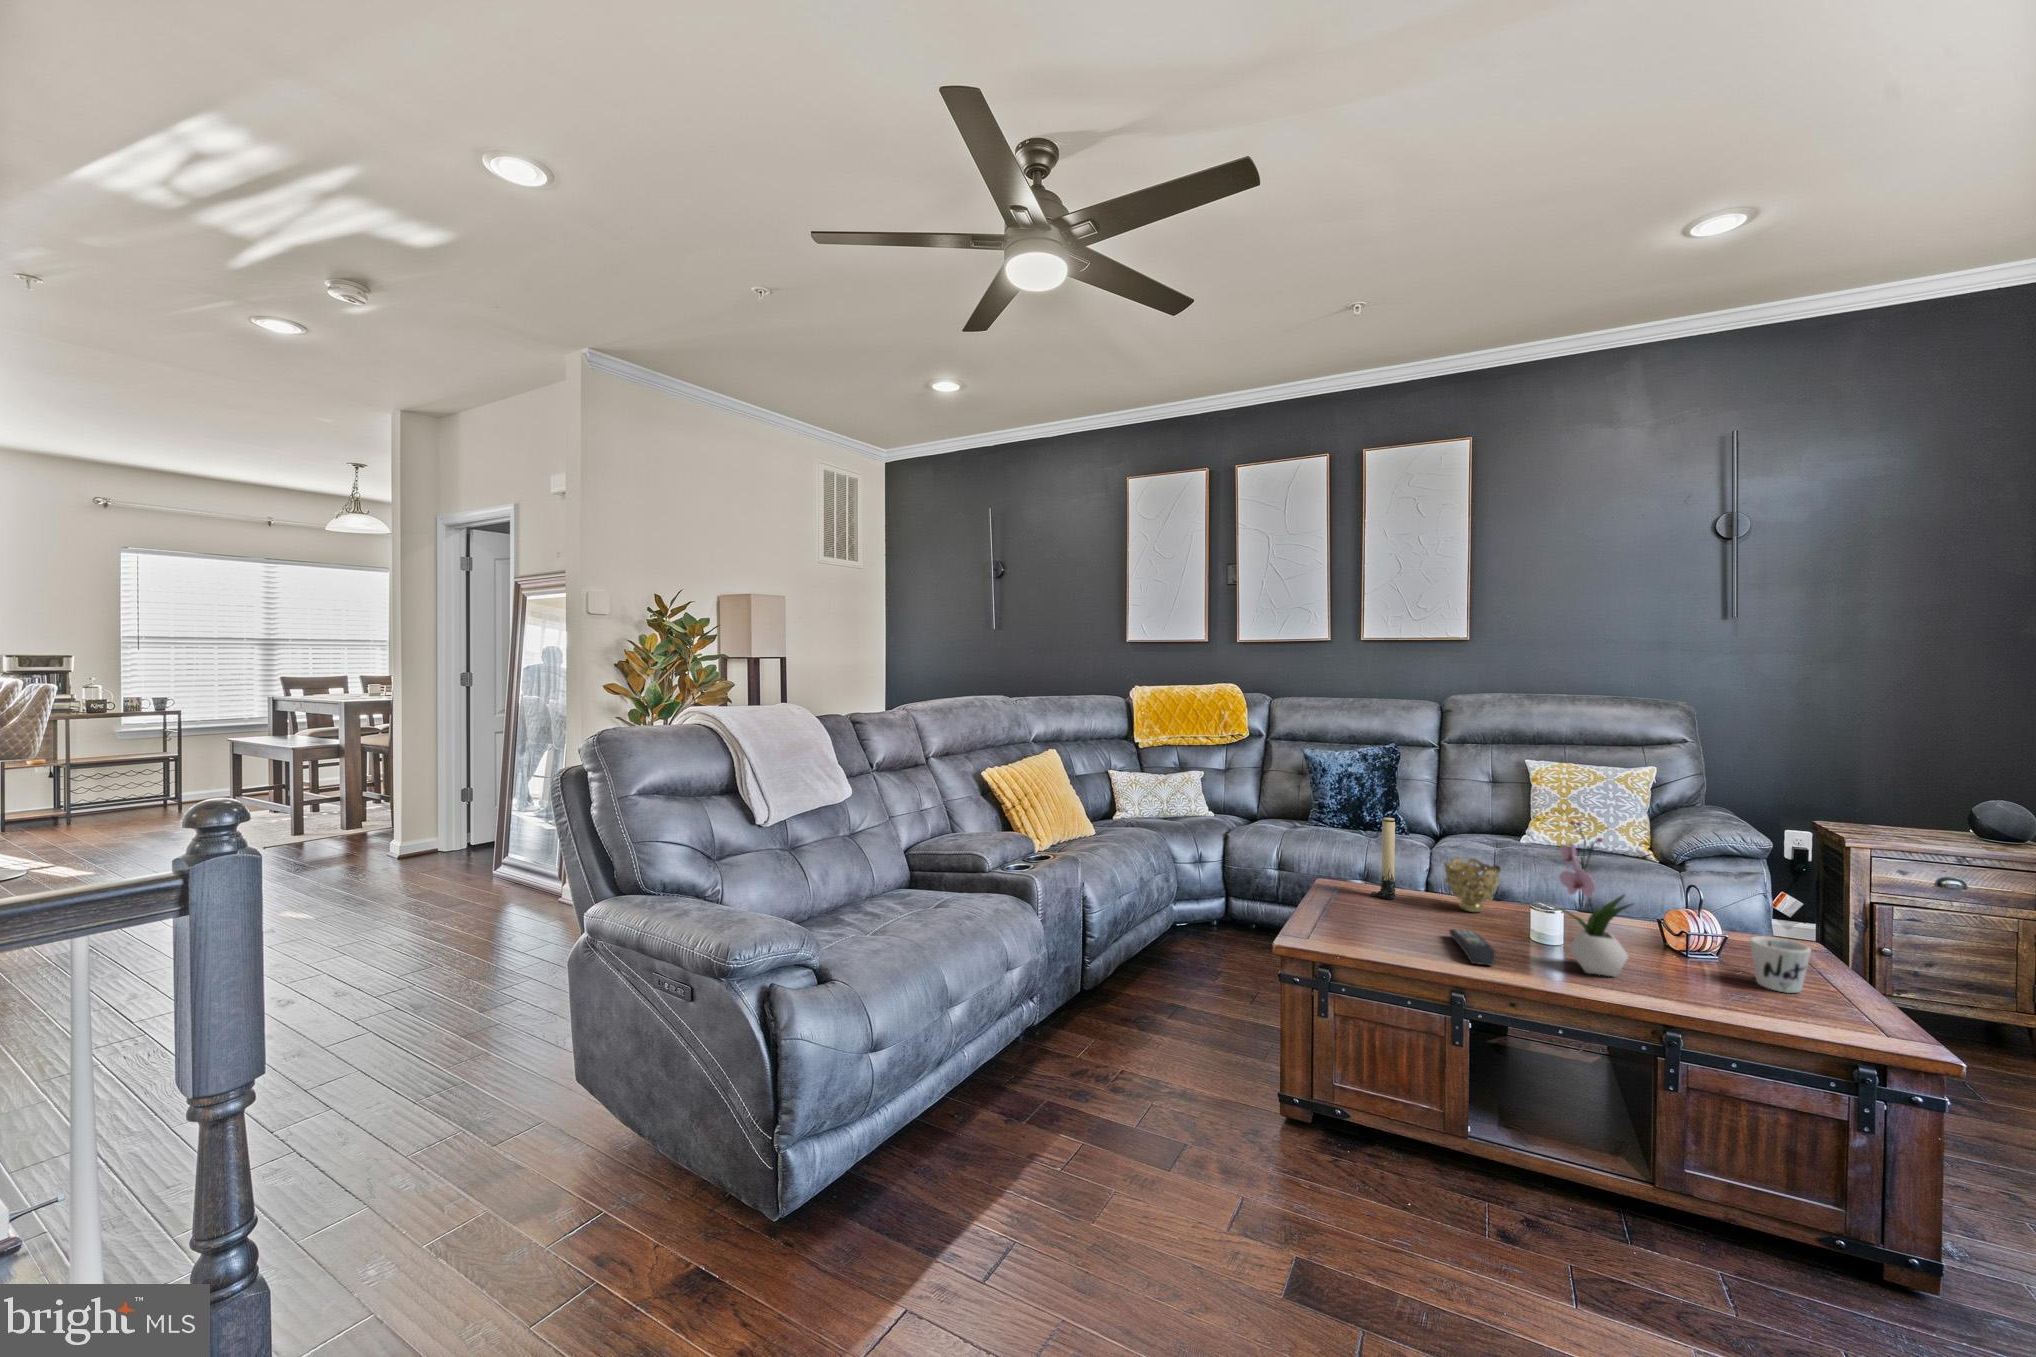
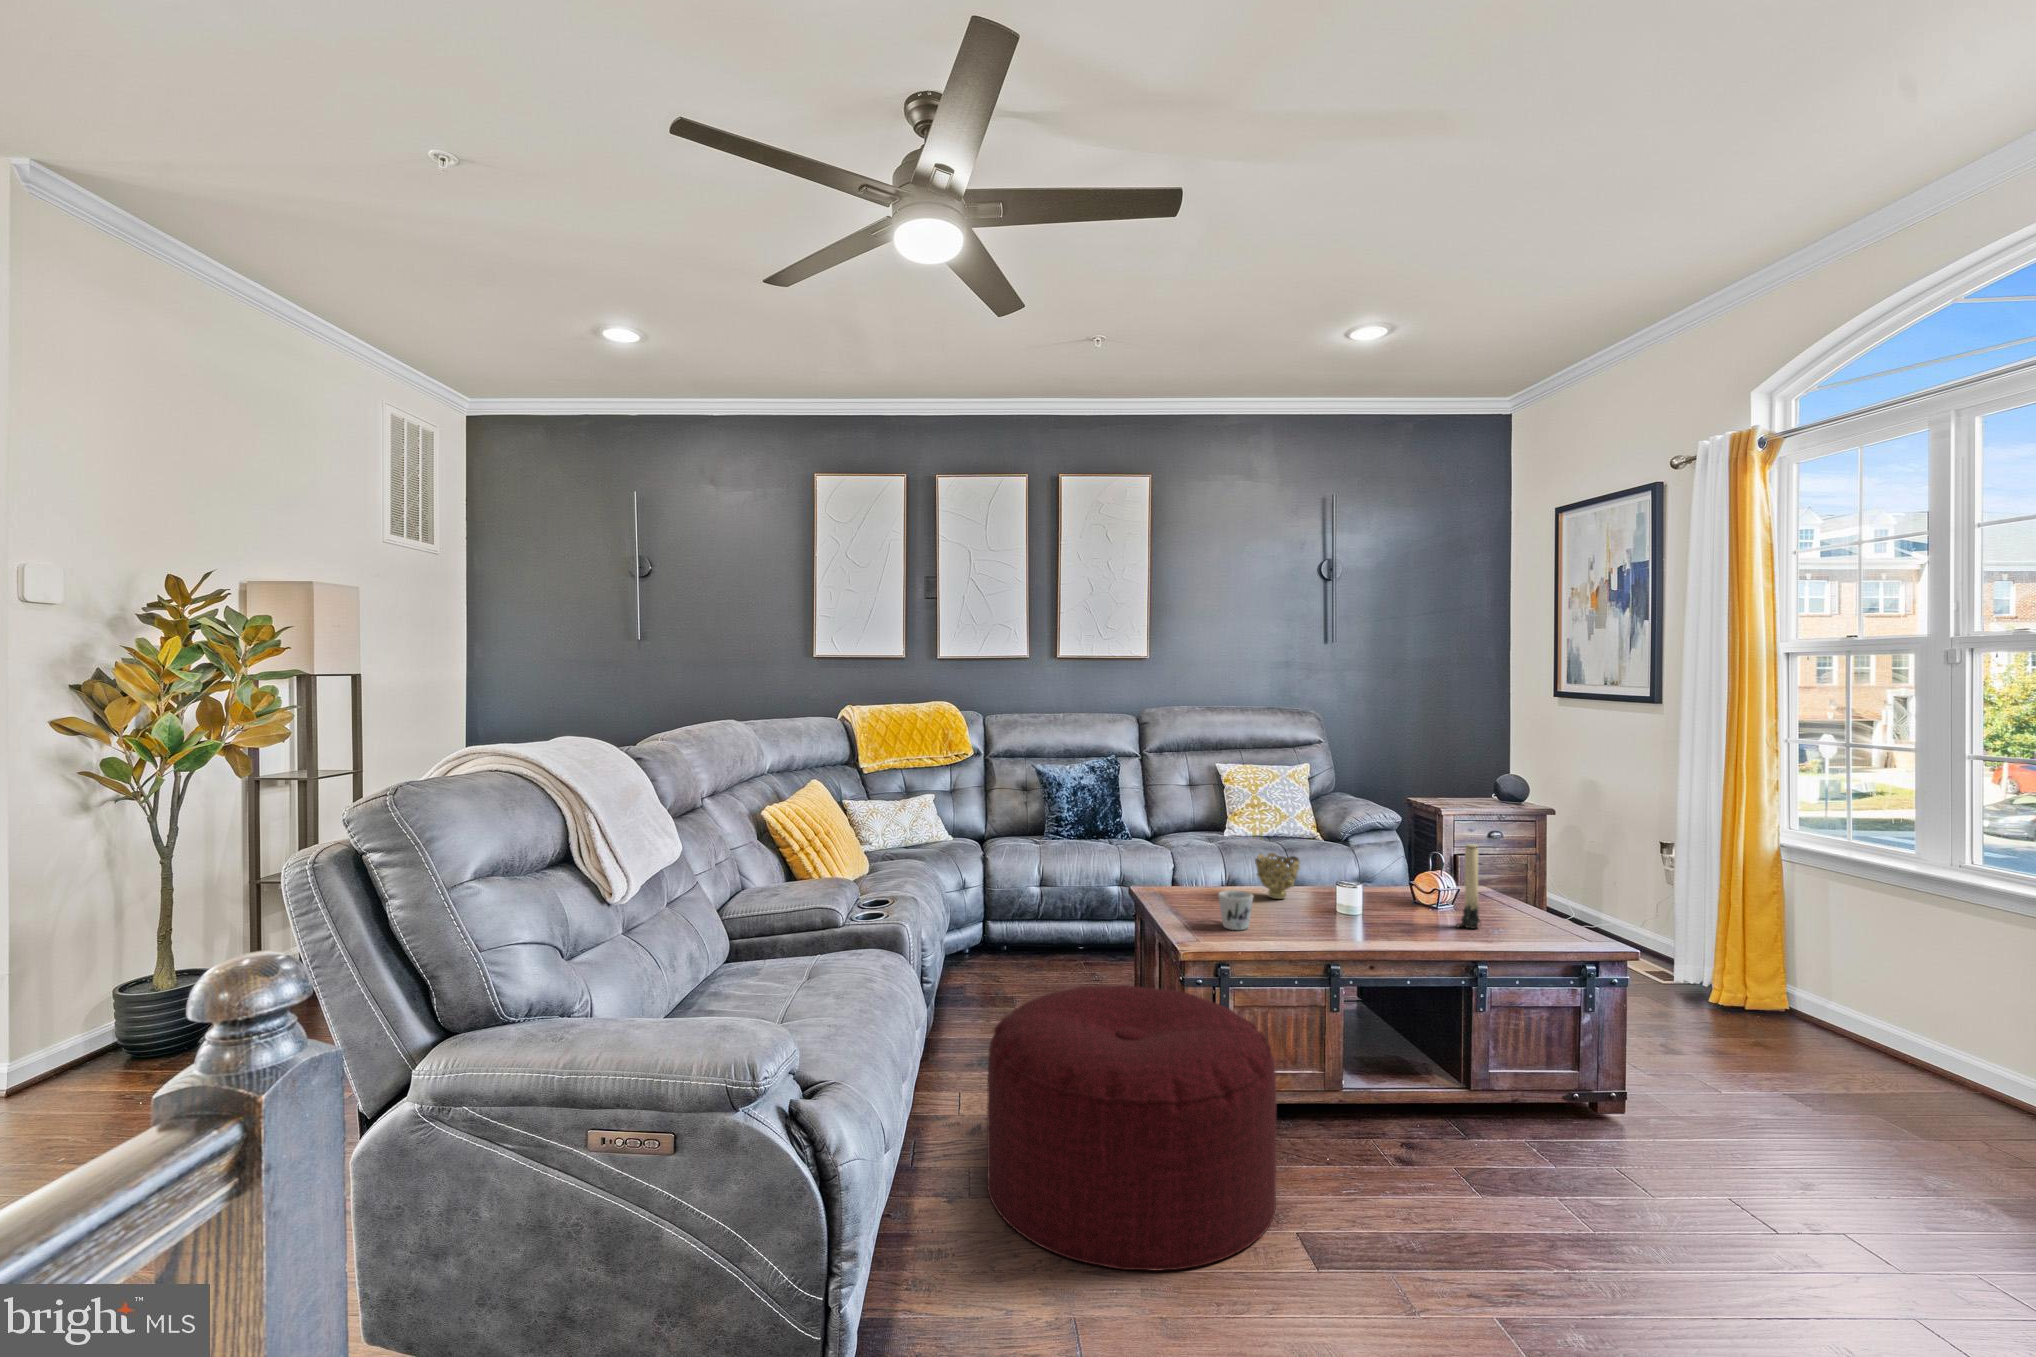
candle: present [1371,818,1395,899] -> present [1456,844,1480,929]
flower arrangement: present [1559,821,1633,977] -> none [1382,812,1440,933]
remote control: present [1449,929,1495,965] -> none [1294,914,1352,940]
mug: present [1750,936,1811,993] -> present [1218,890,1254,930]
ottoman: none [1019,958,1314,1255] -> present [987,985,1276,1271]

